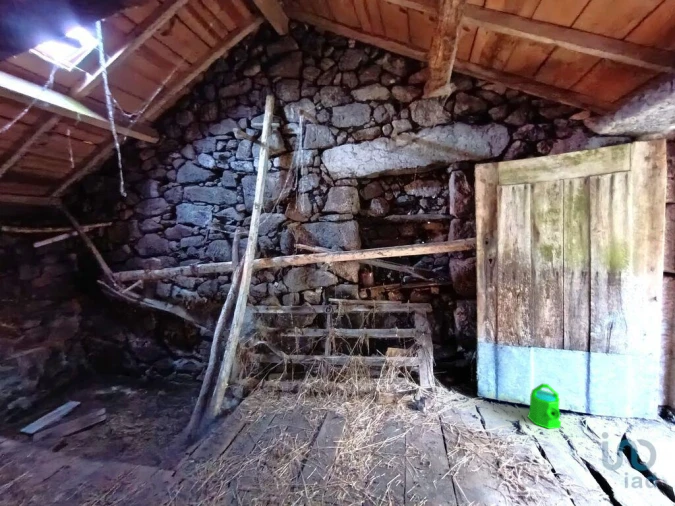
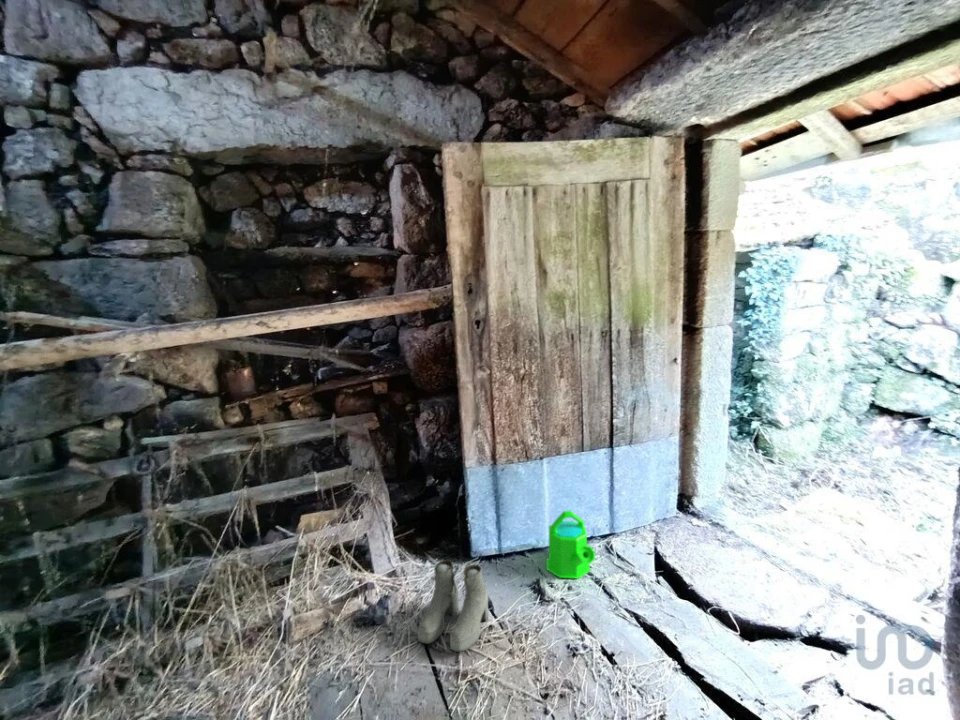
boots: none [437,388,481,438] -> present [418,560,488,652]

